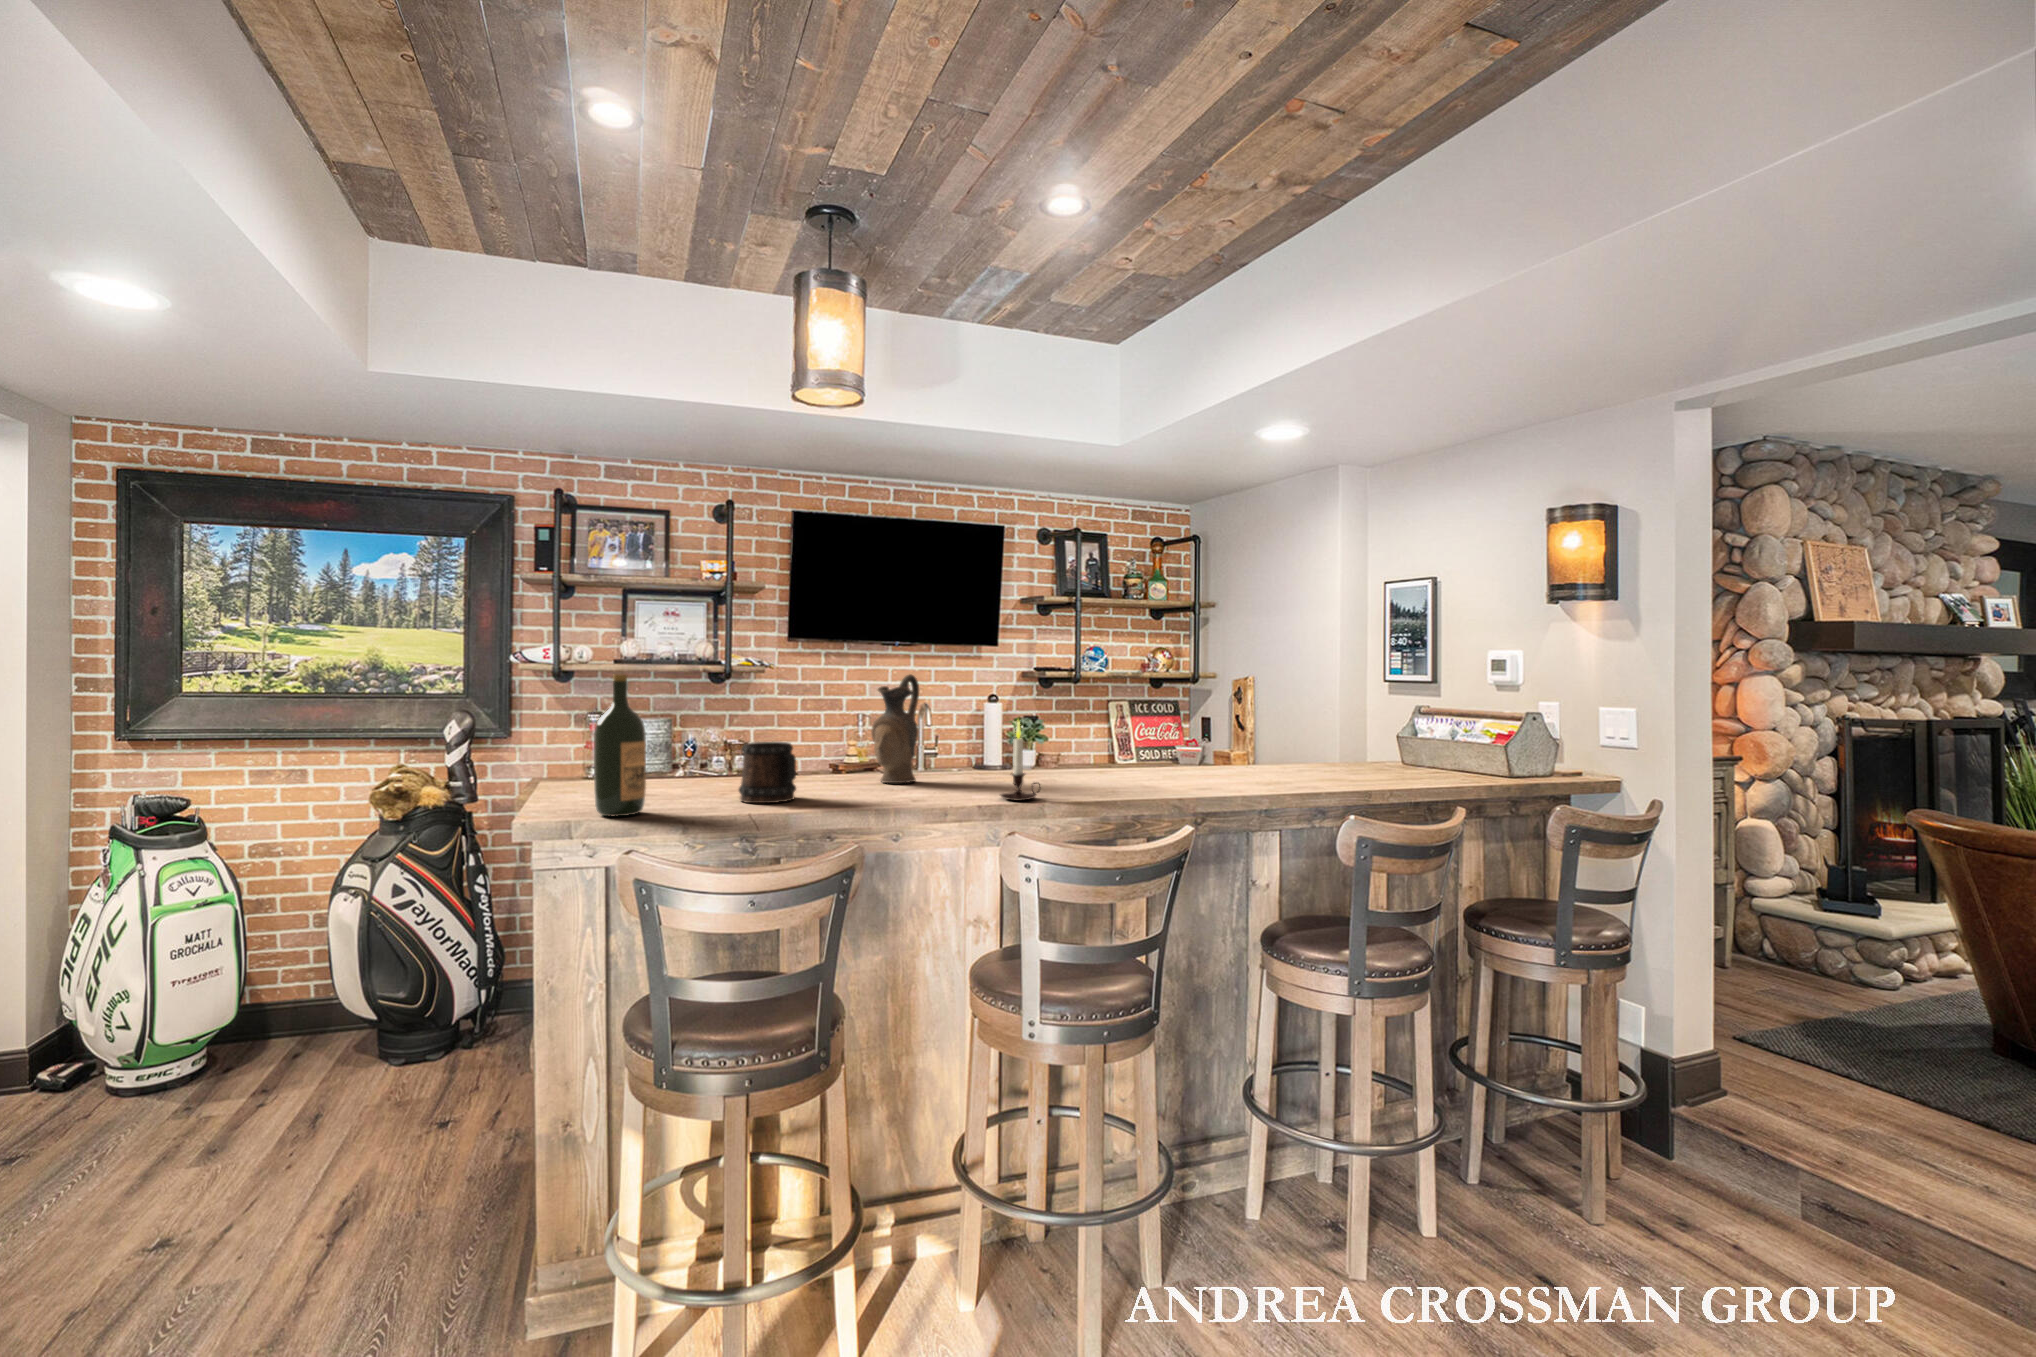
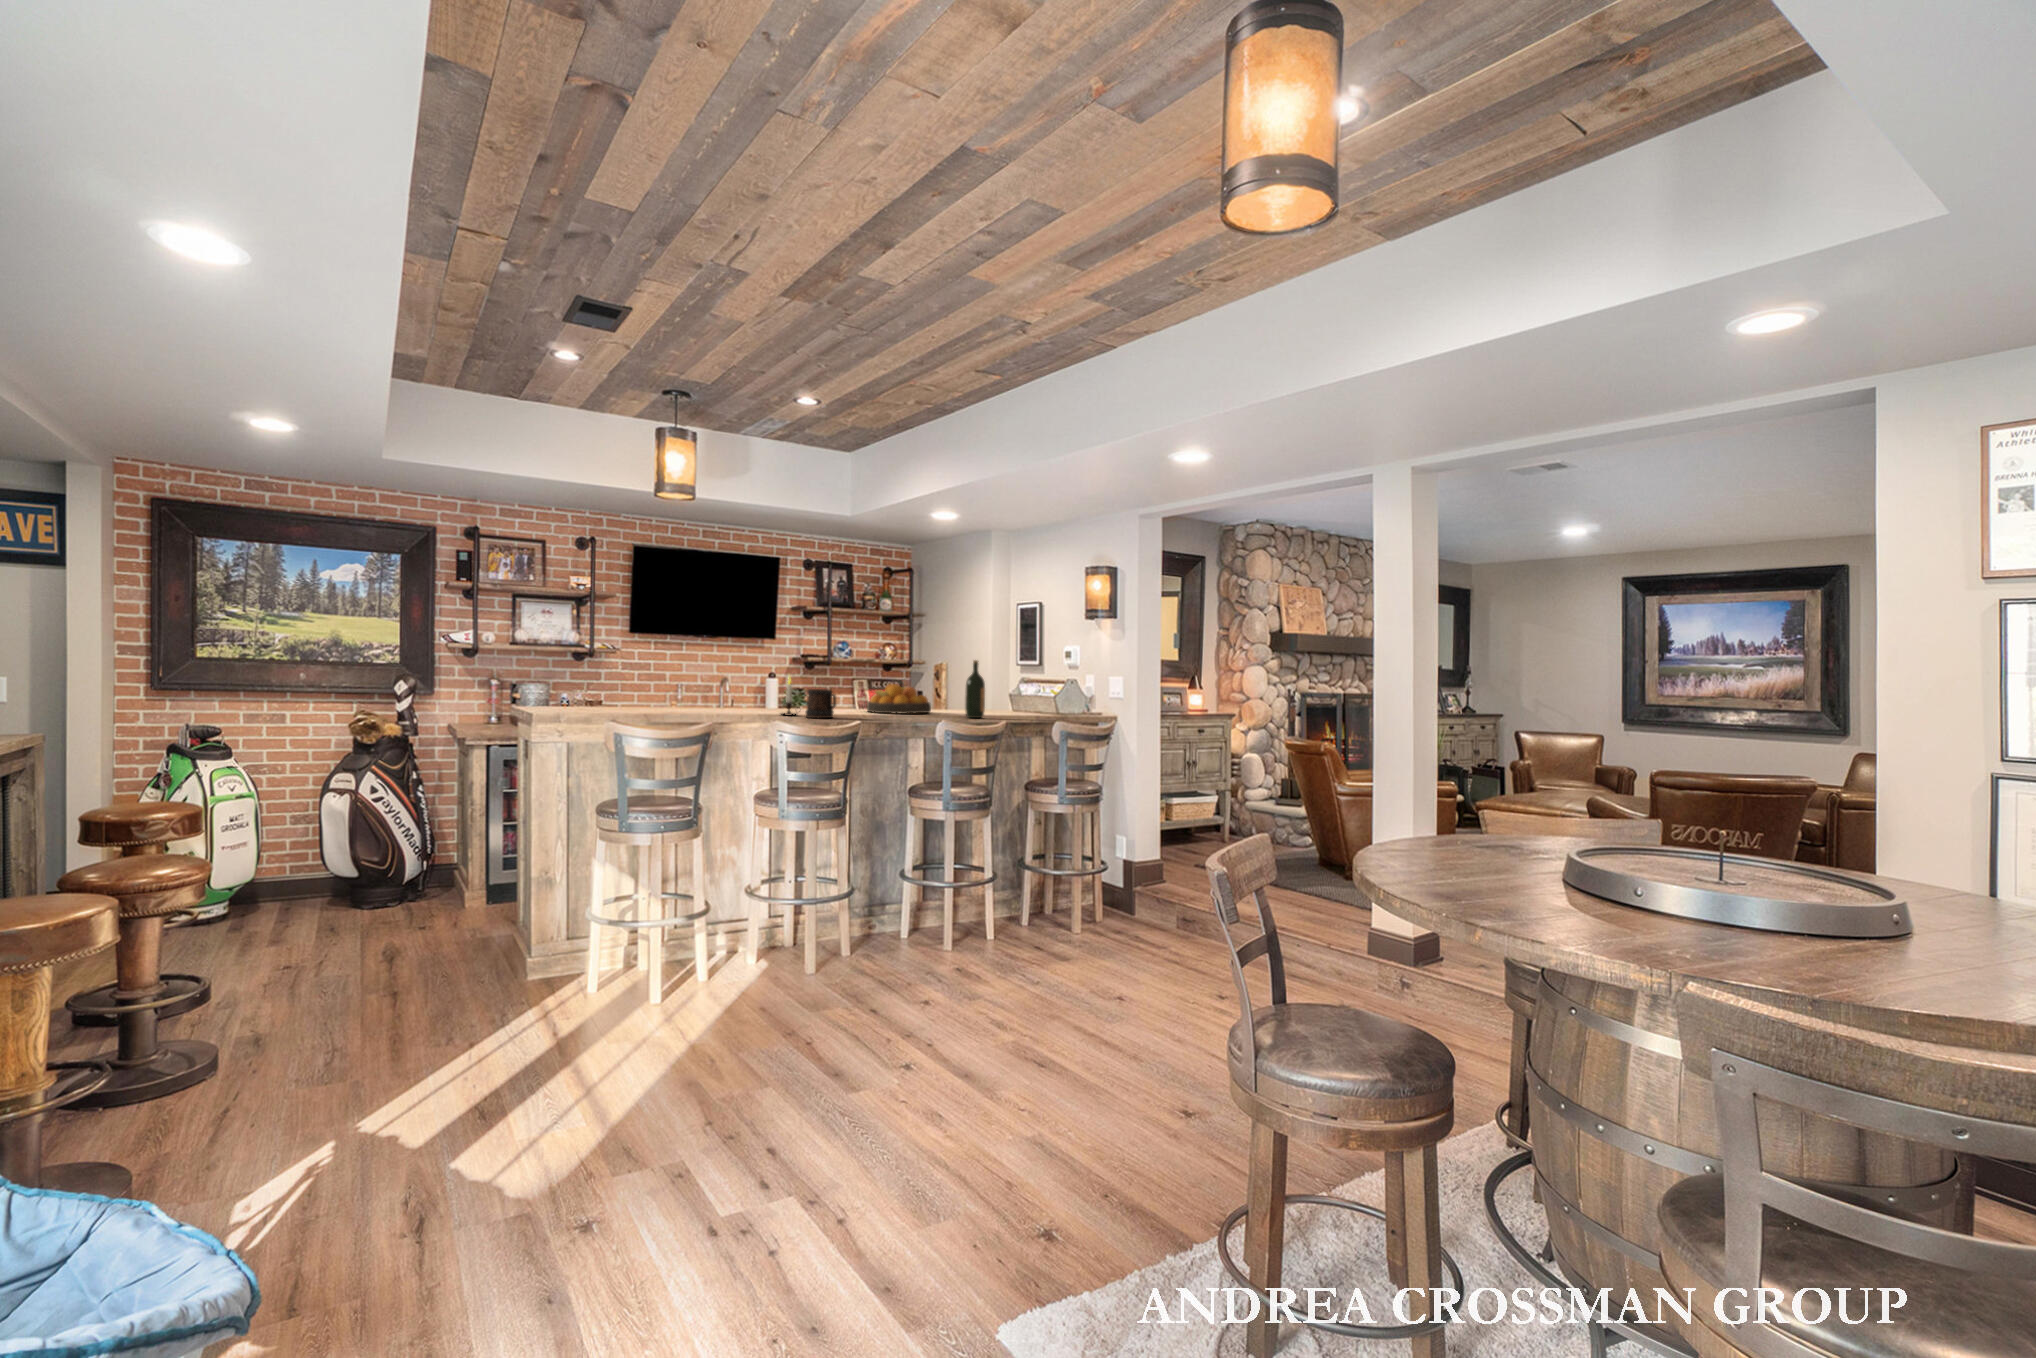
wine bottle: present [594,674,646,816] -> present [965,660,985,718]
ceramic pitcher: present [871,674,919,783] -> none [706,652,733,711]
fruit bowl: none [1154,724,1272,784] -> present [867,684,931,714]
beer mug: present [739,742,796,803] -> present [806,689,836,718]

